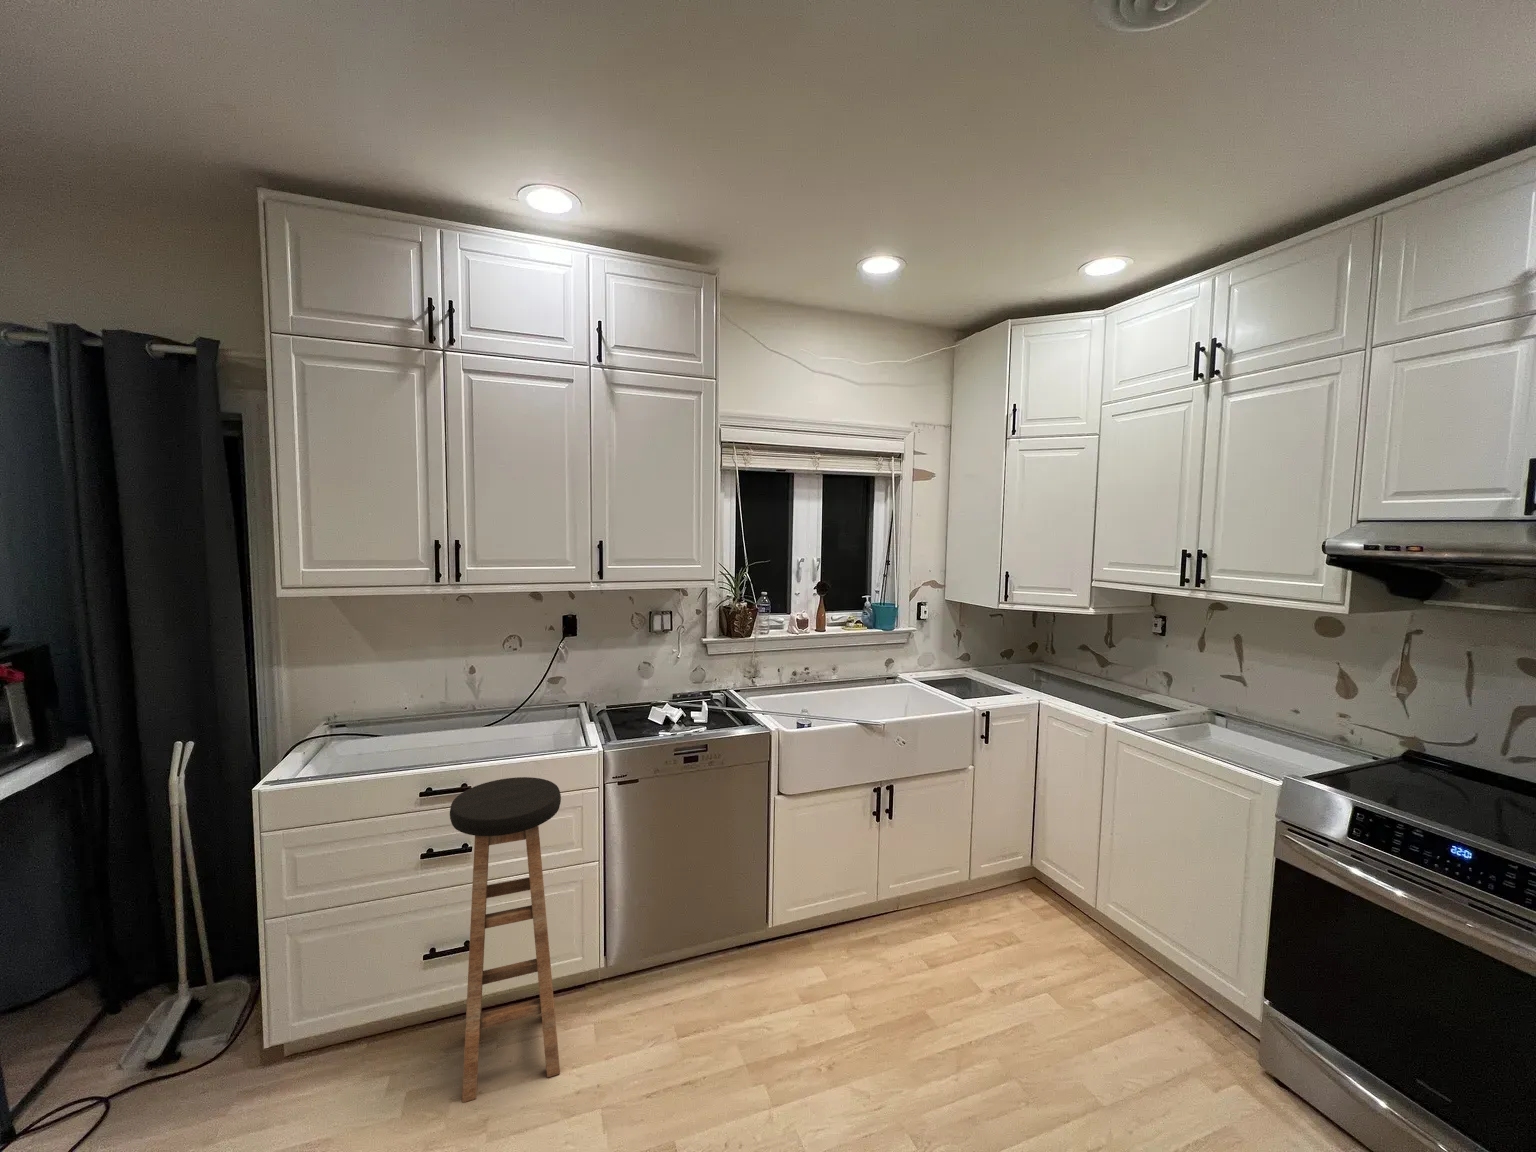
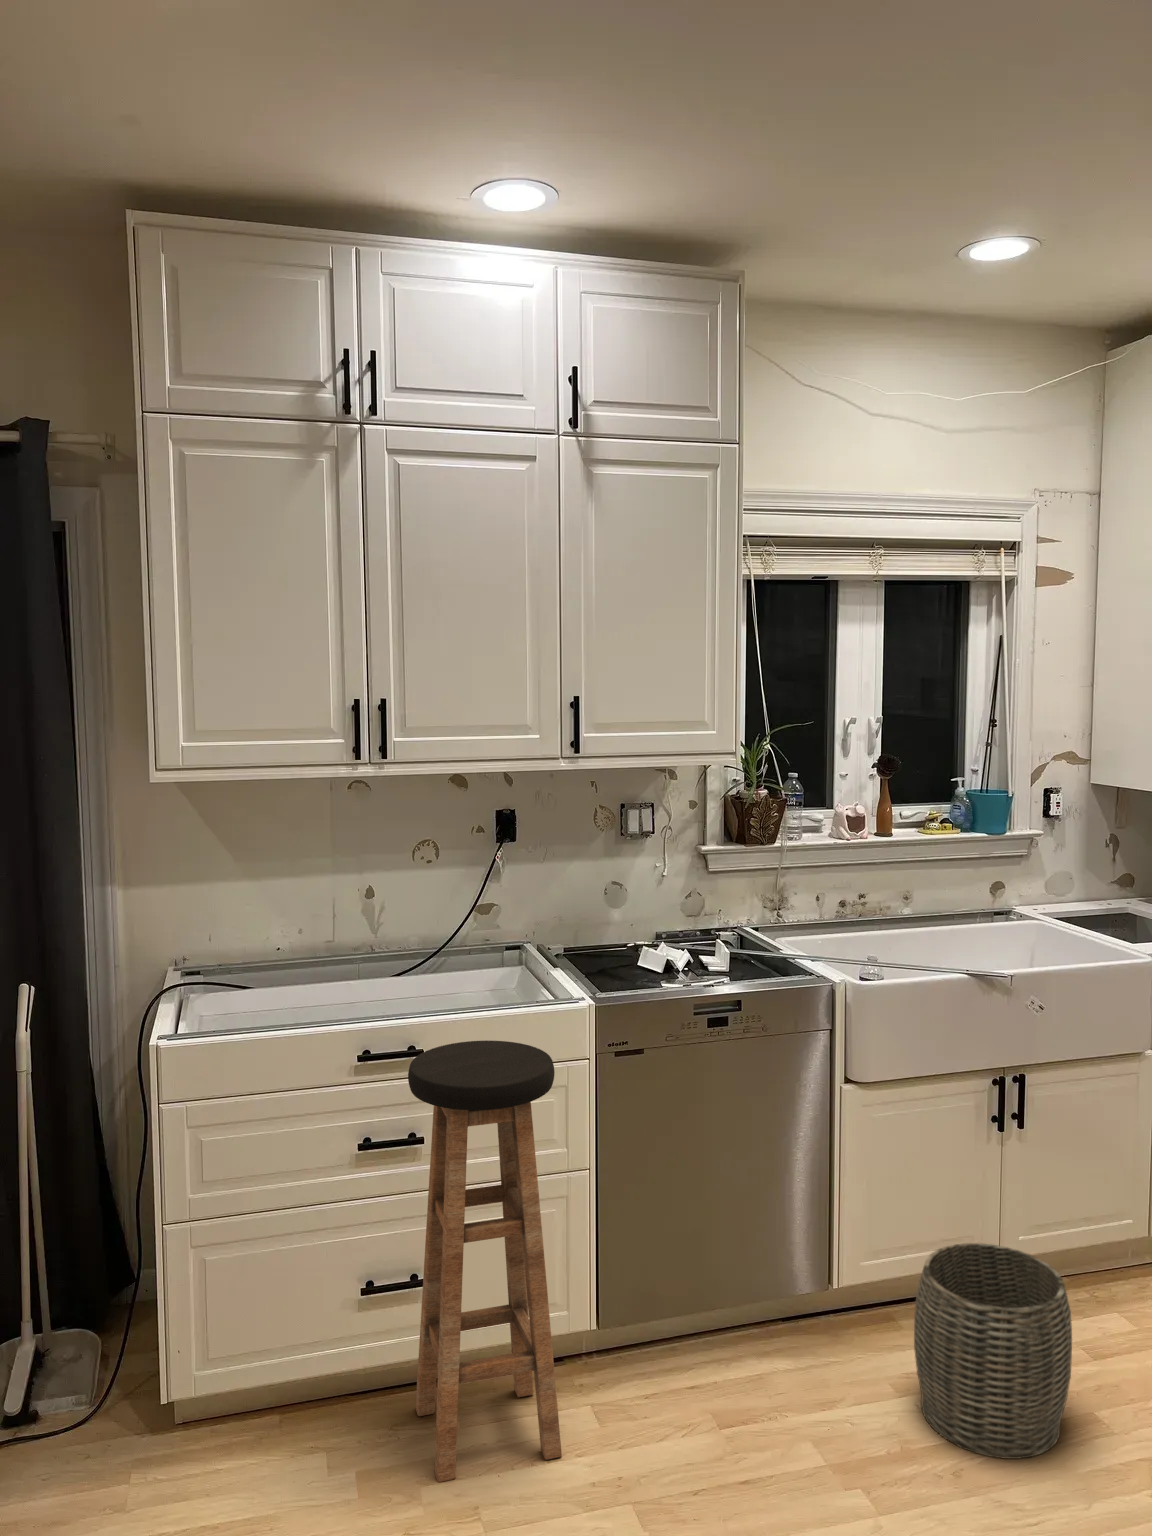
woven basket: none [812,903,912,1059] -> present [914,1243,1072,1459]

